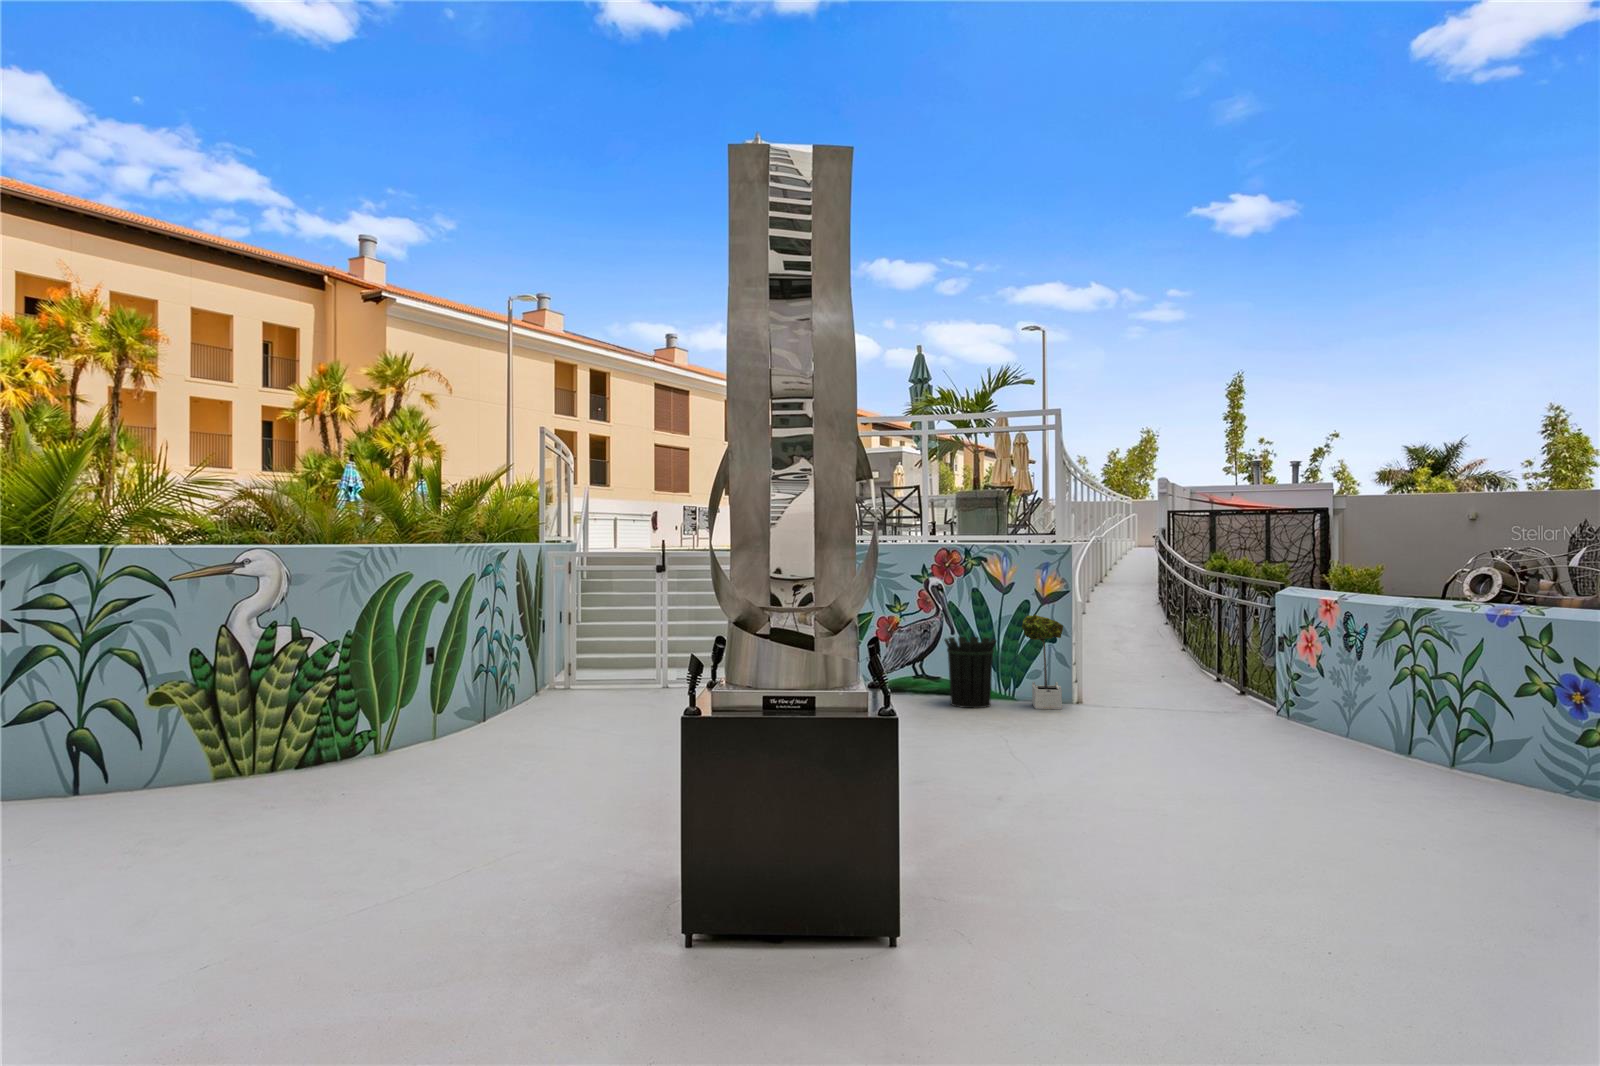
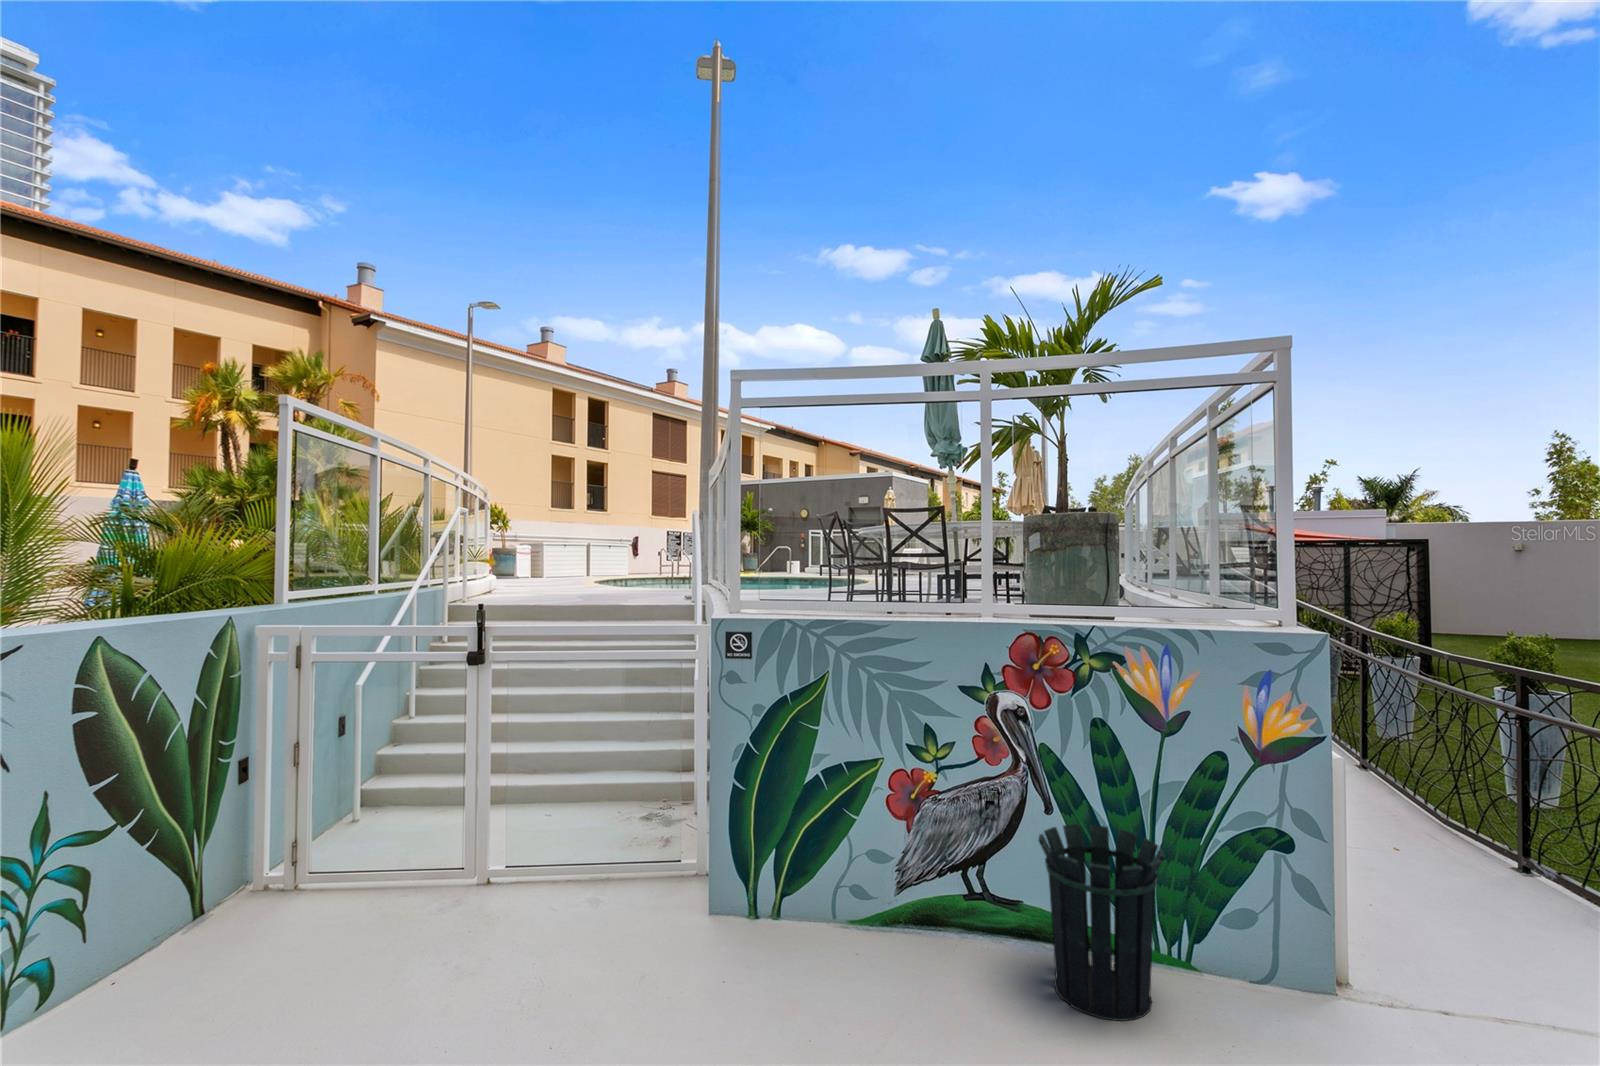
potted tree: present [1022,614,1063,709] -> none [1219,797,1336,1034]

